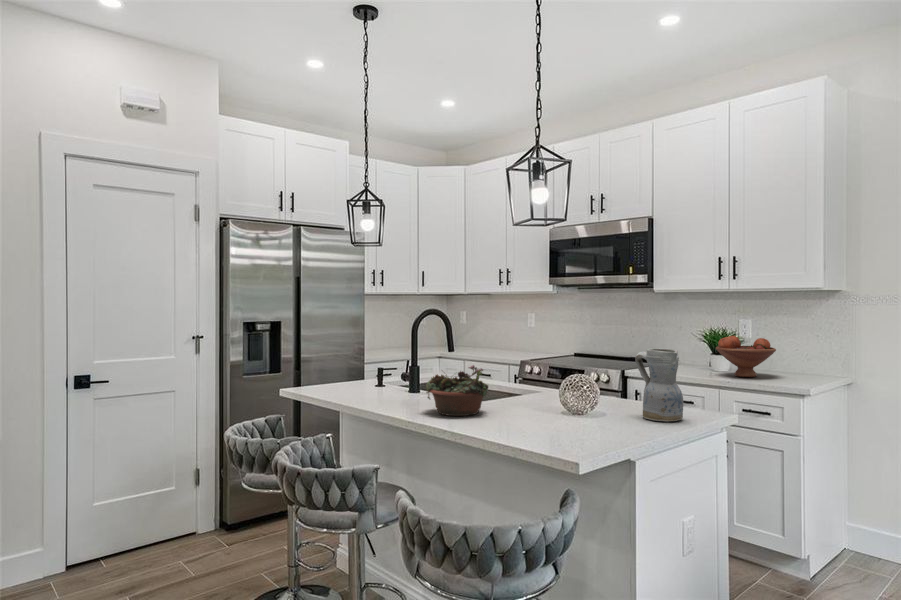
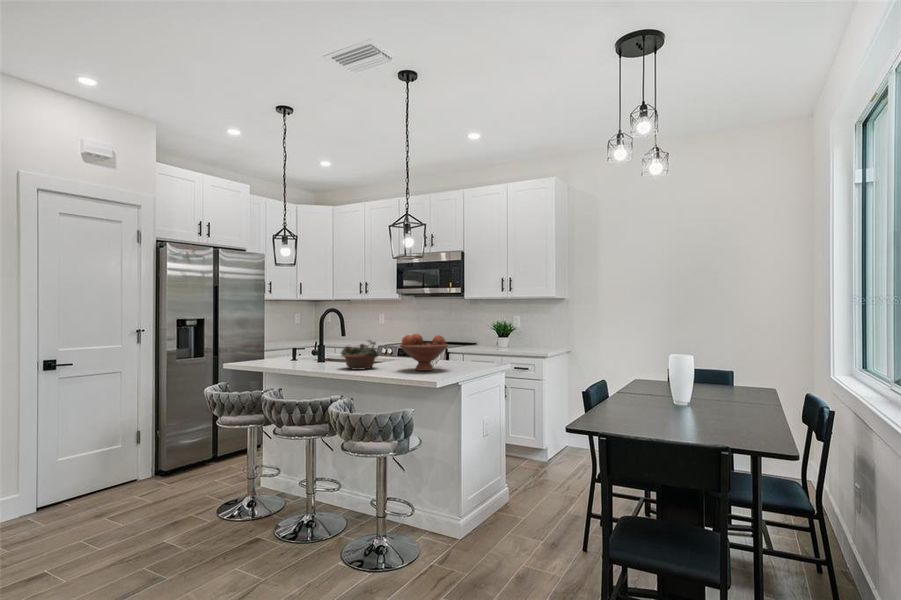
fruit bowl: present [716,336,776,377] -> present [400,334,448,371]
ceramic pitcher: present [635,348,683,421] -> none [460,328,484,366]

